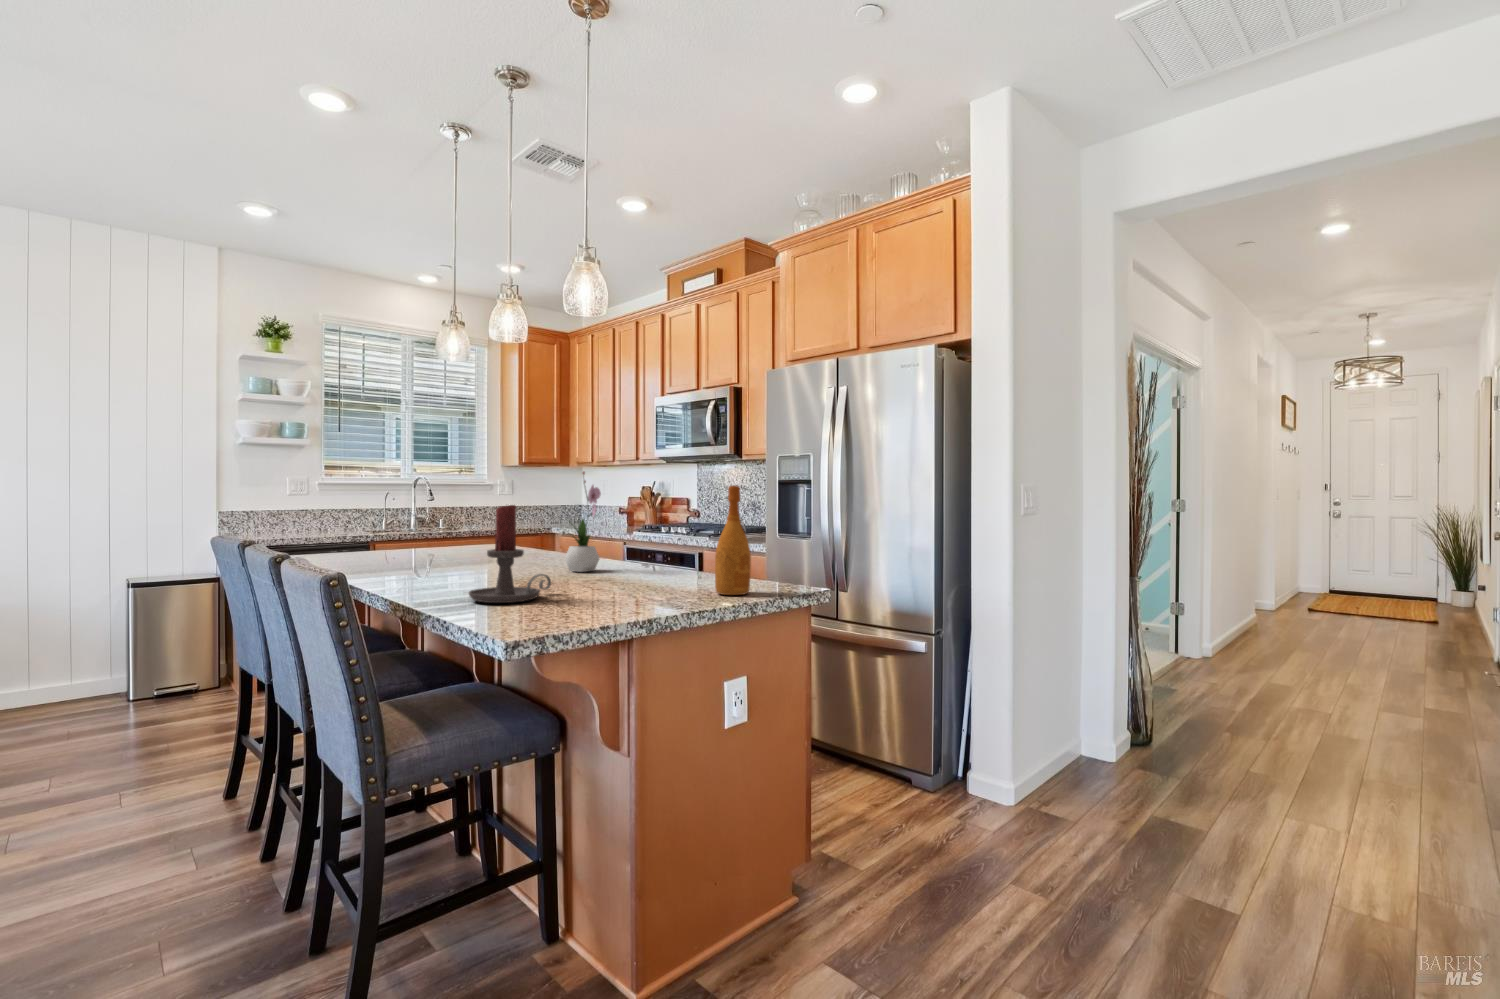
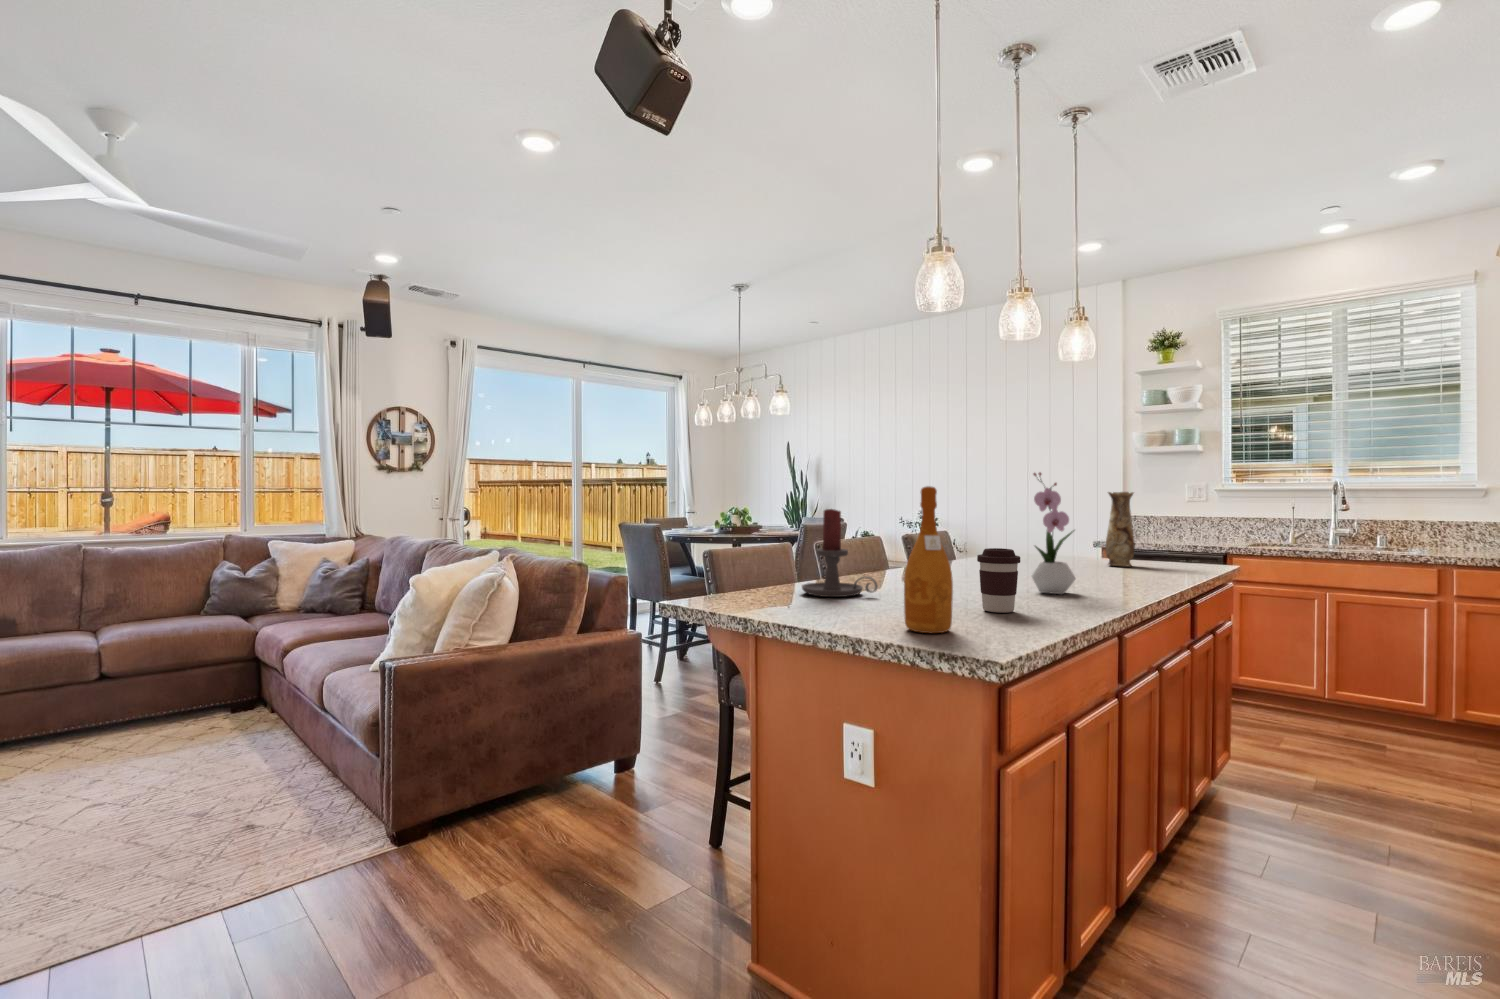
vase: none [431,486,457,554] -> present [1105,492,1135,566]
coffee cup: none [644,533,676,583] -> present [977,548,1020,613]

